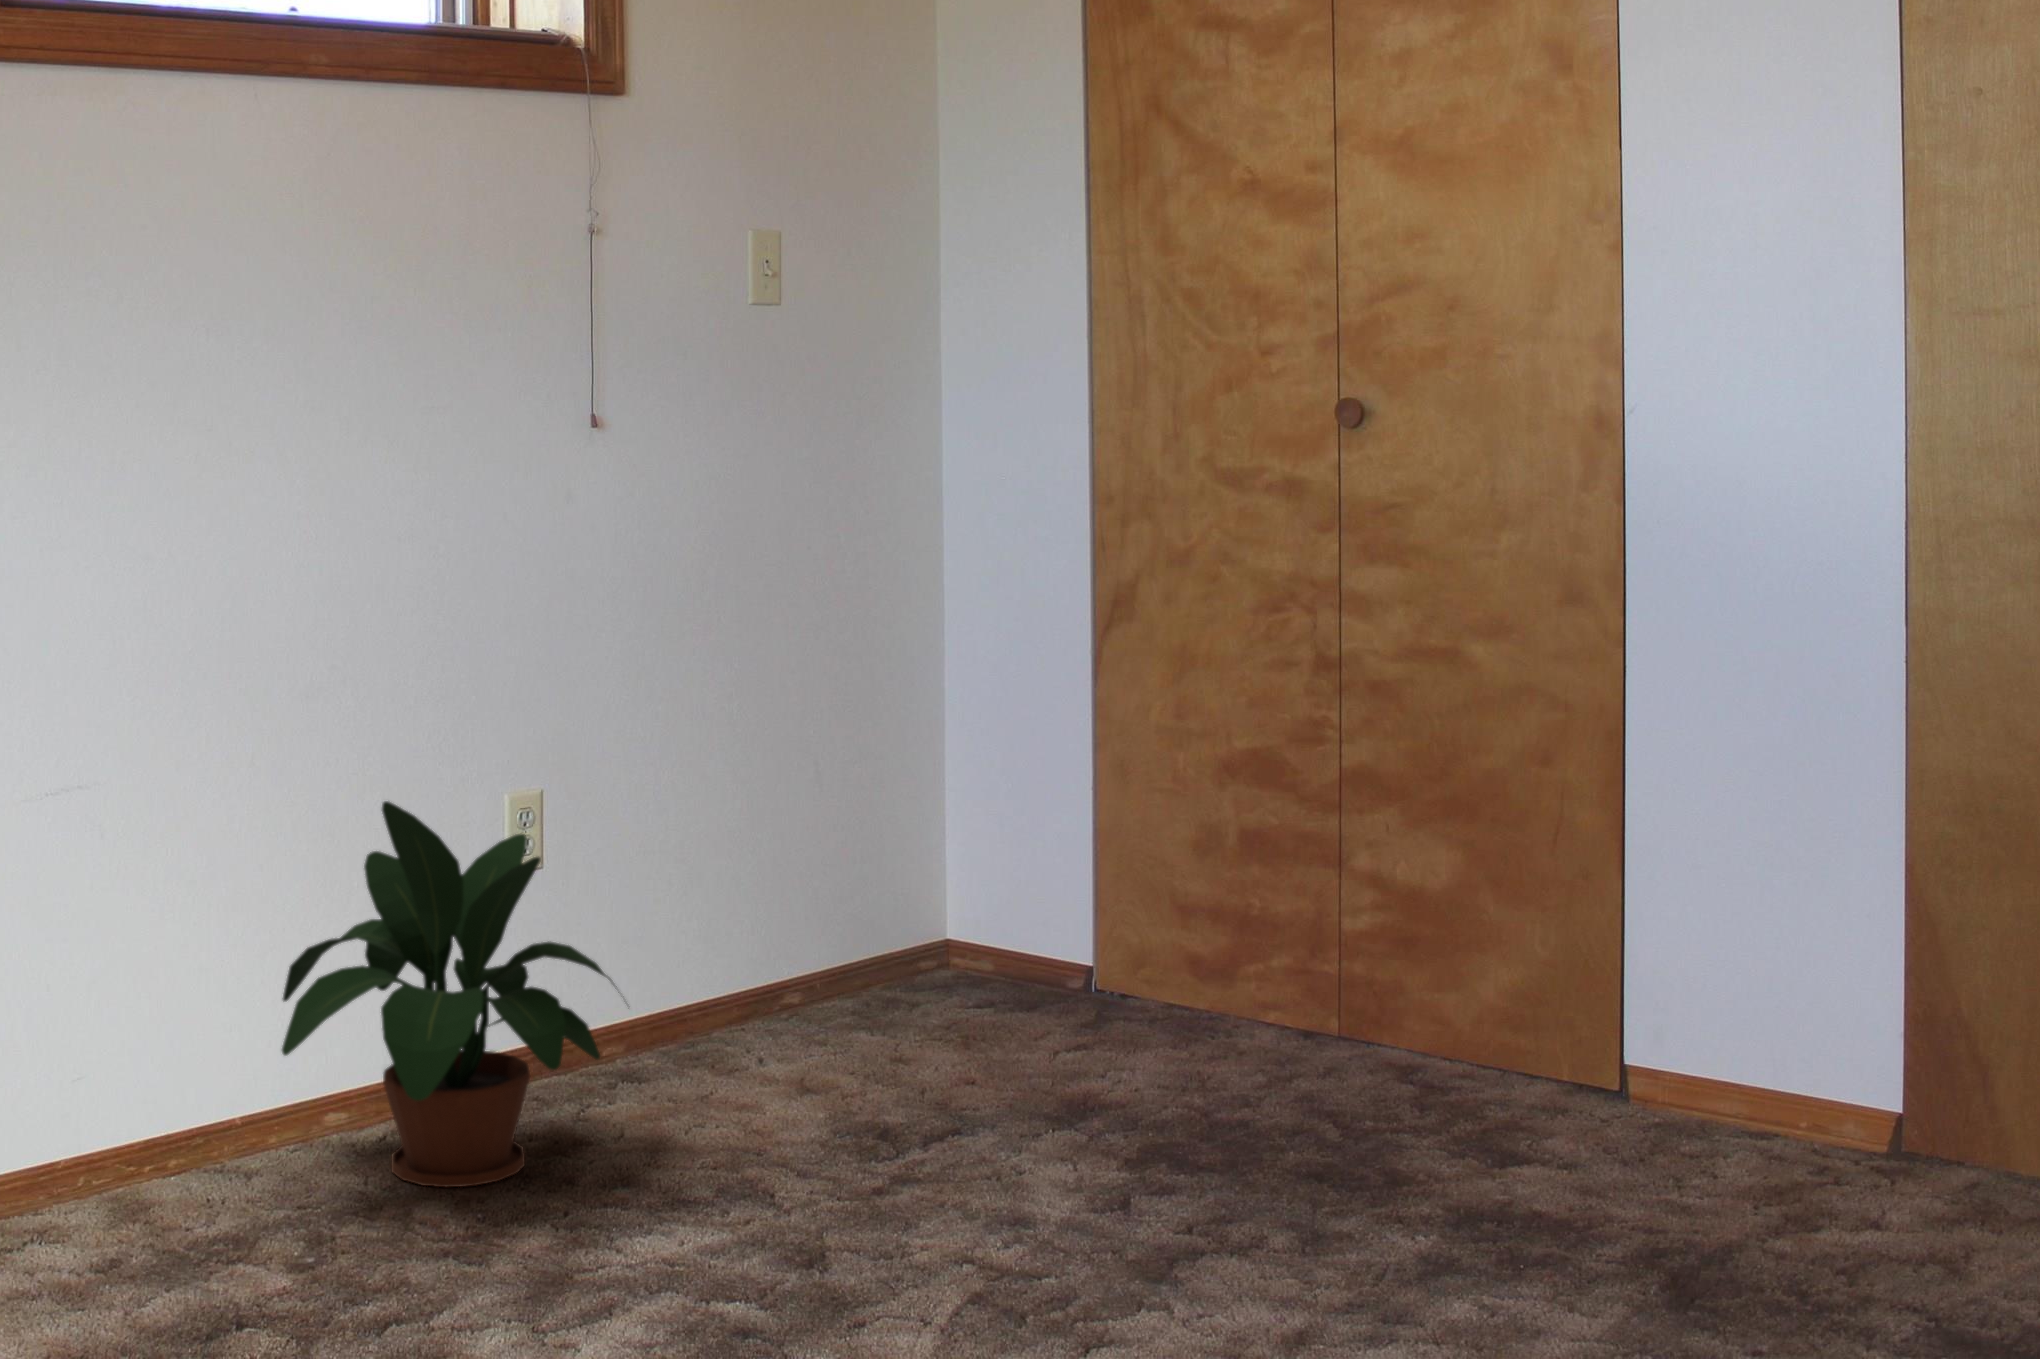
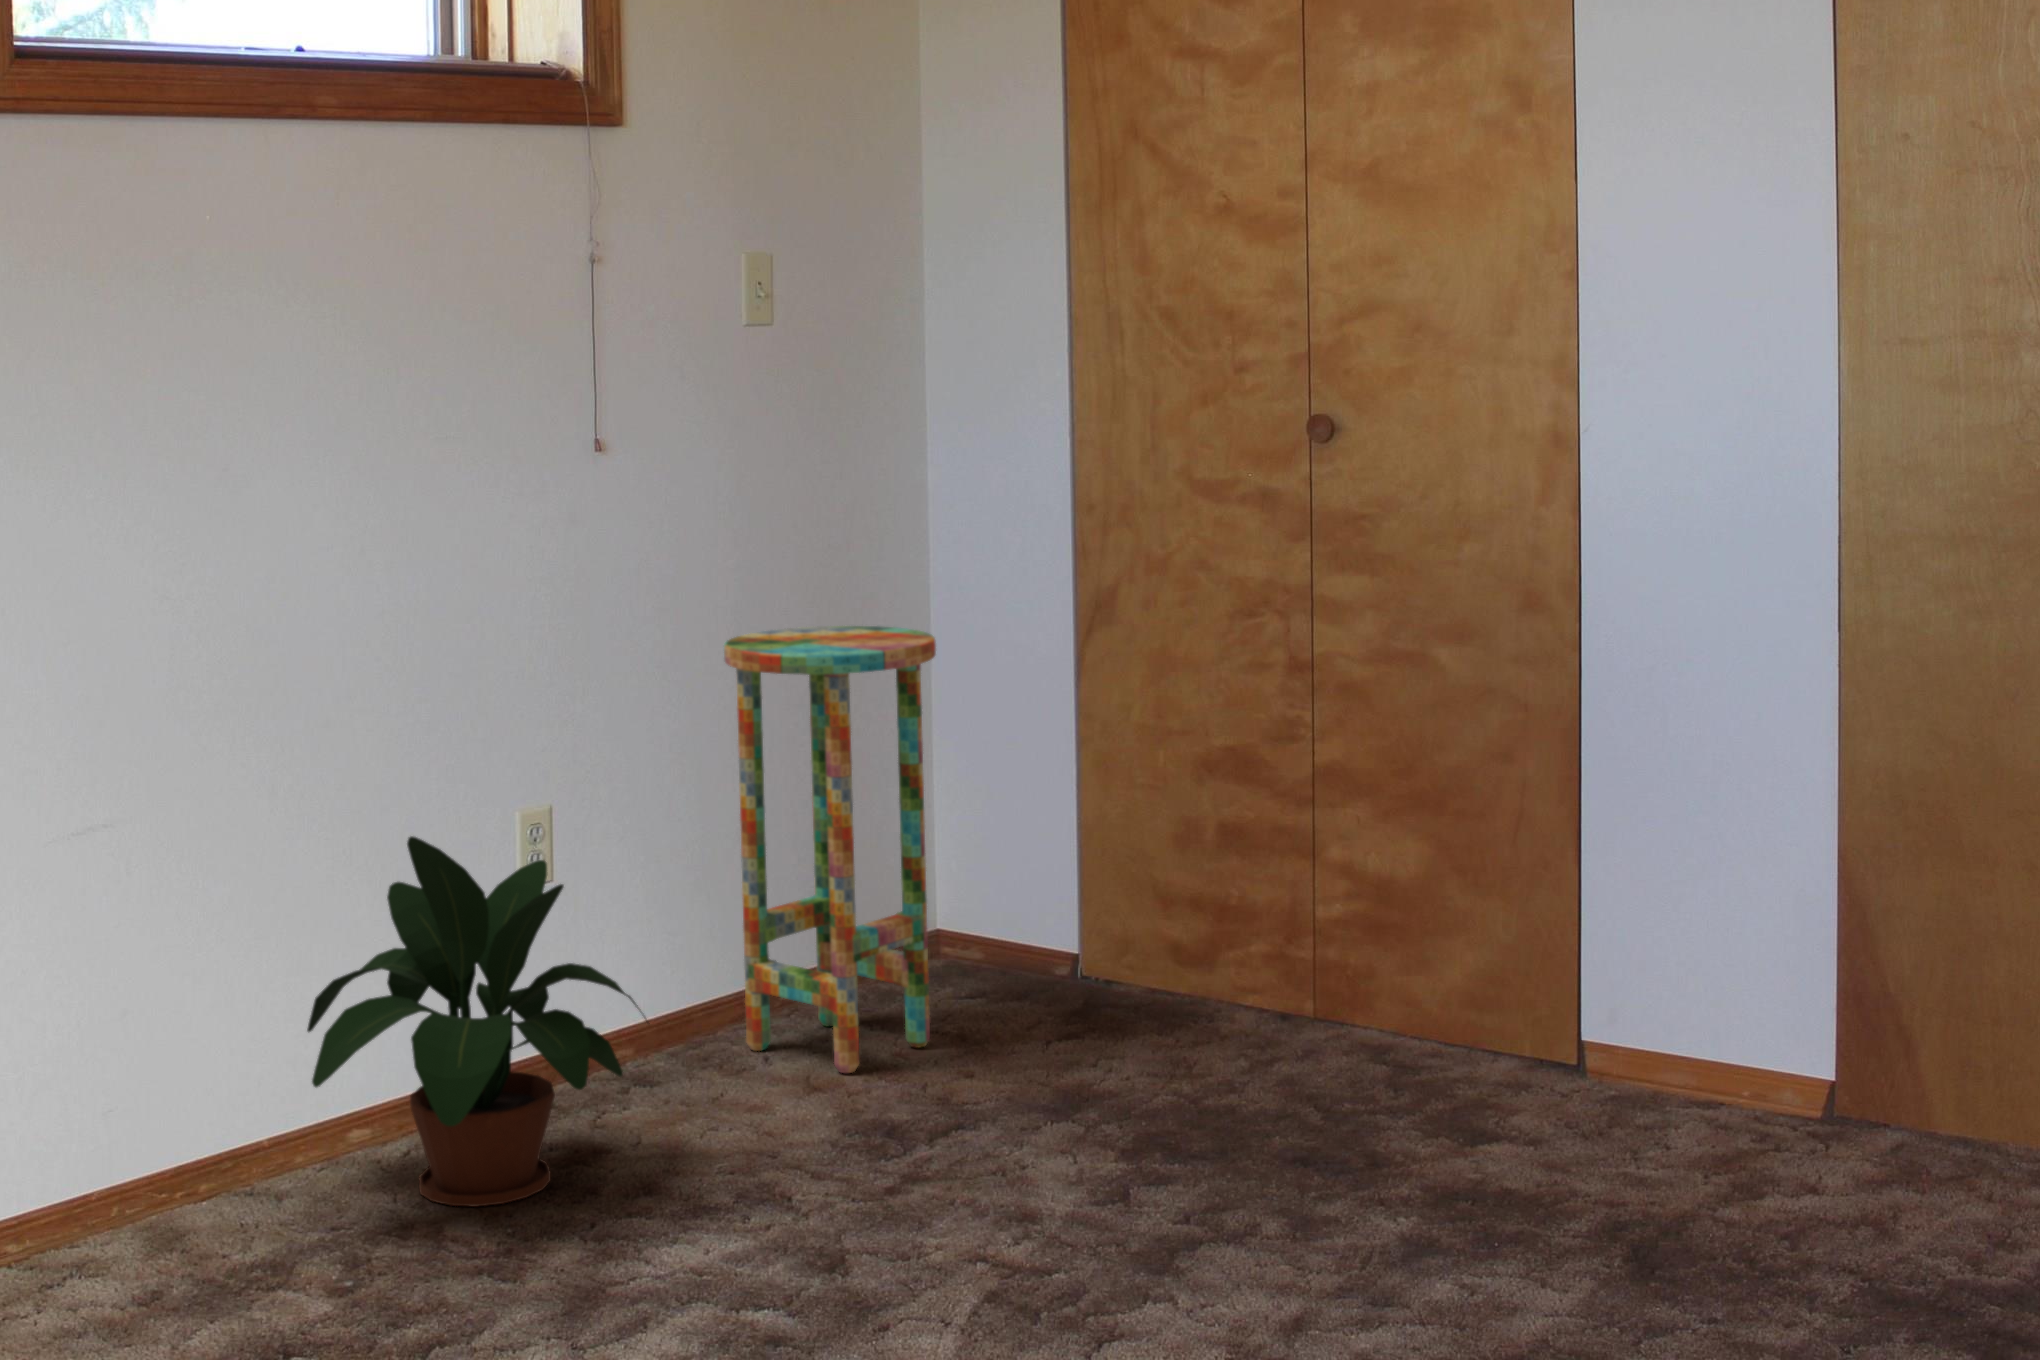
side table: none [716,612,934,1072] -> present [724,626,936,1073]

